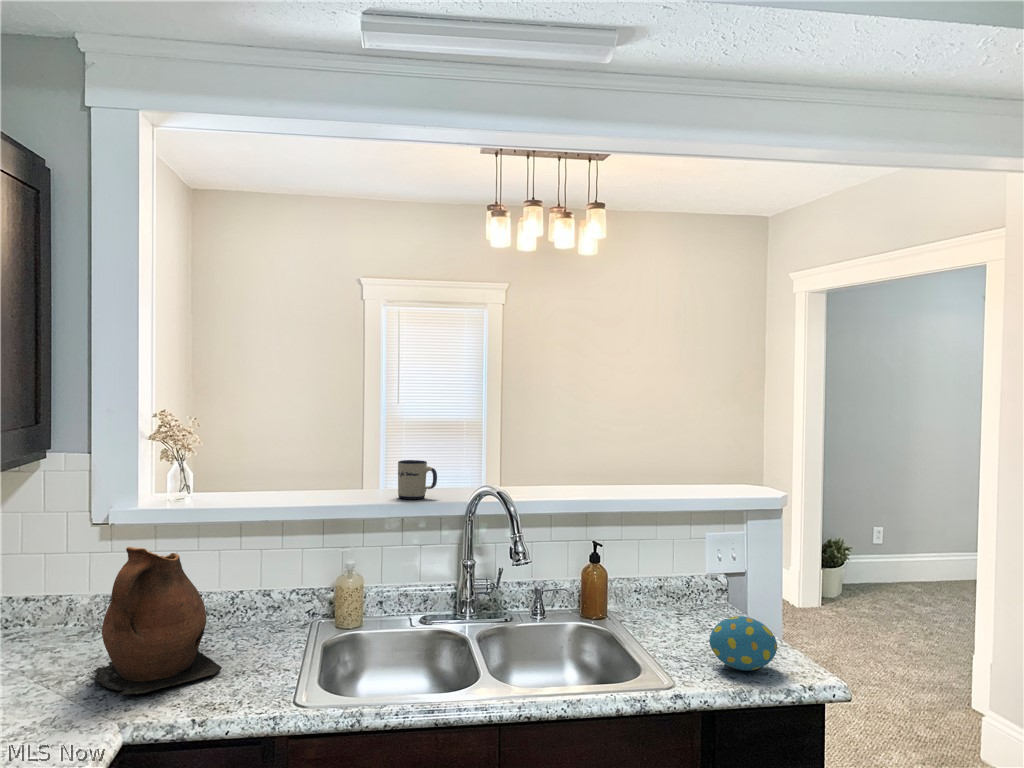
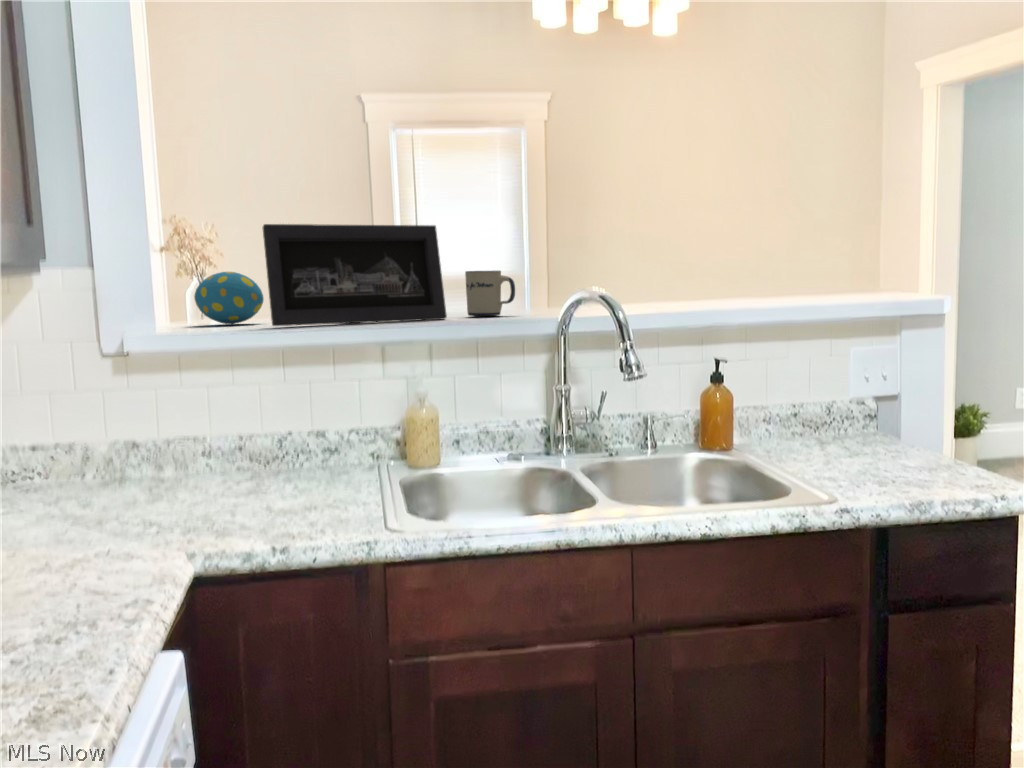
picture frame: none [231,426,378,509] -> present [262,224,447,326]
ceramic pitcher: present [87,547,222,695] -> none [131,358,288,528]
decorative egg: present [709,616,777,671] -> present [194,272,264,324]

